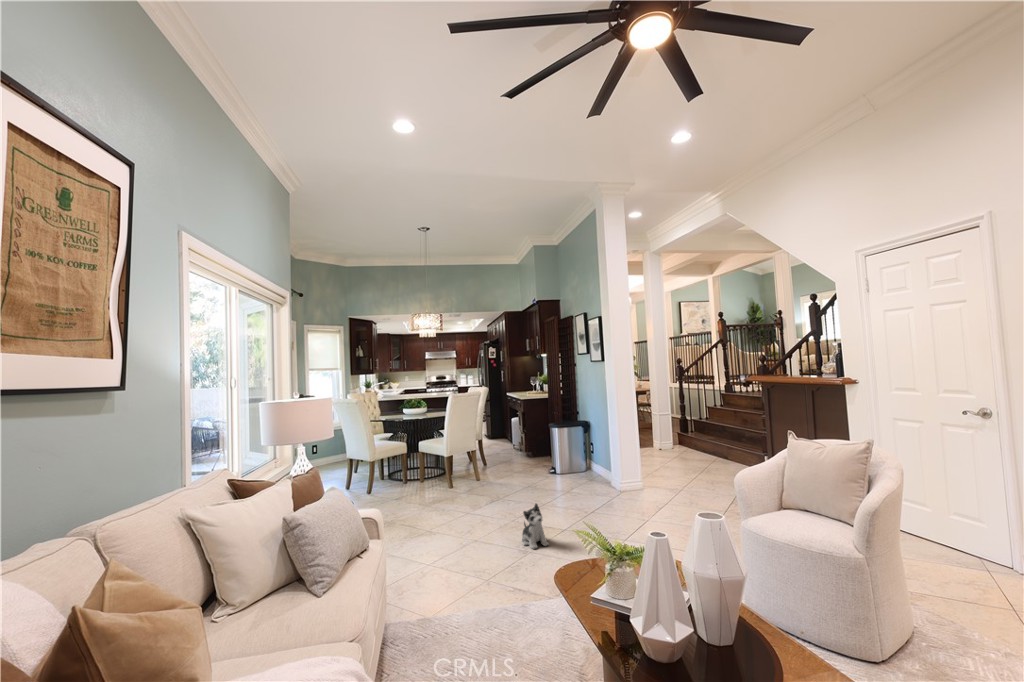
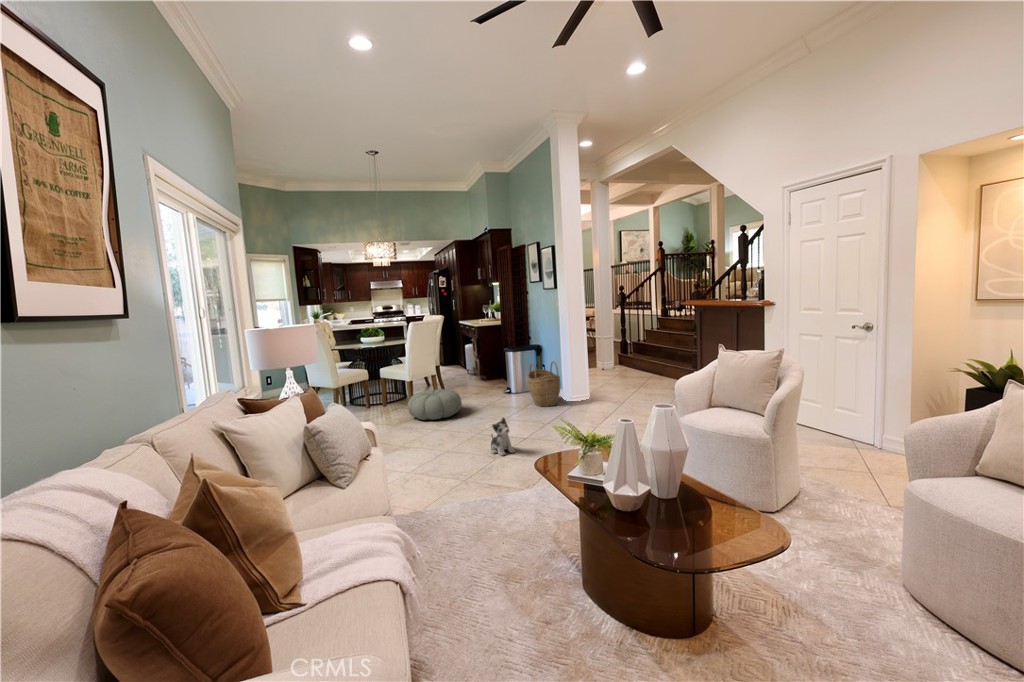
woven basket: none [572,439,607,490] -> present [528,361,561,407]
pouf: none [443,465,500,498] -> present [408,389,462,420]

